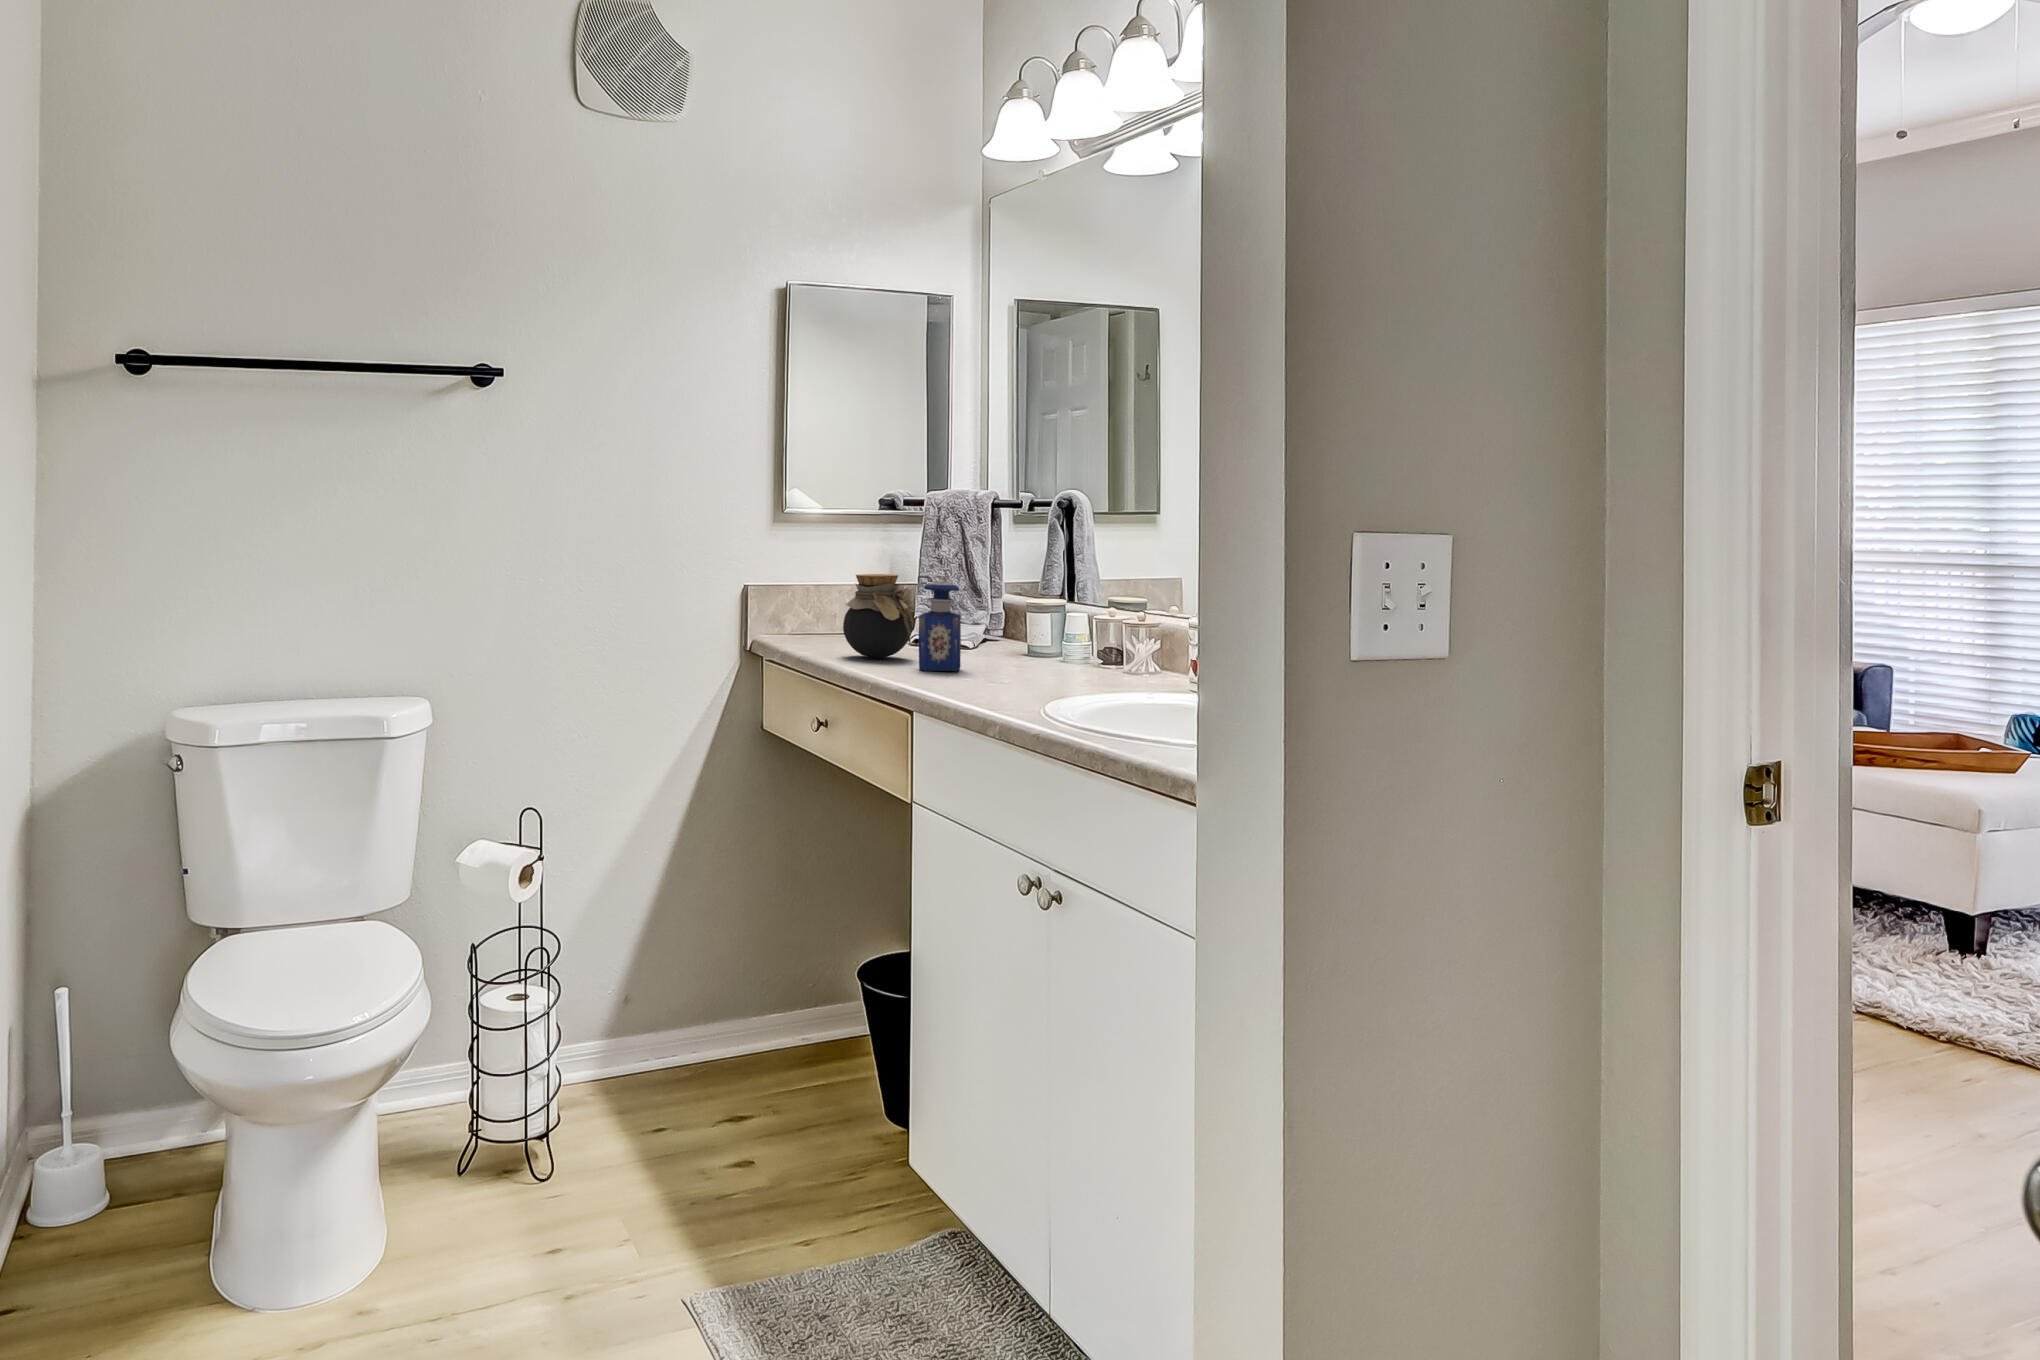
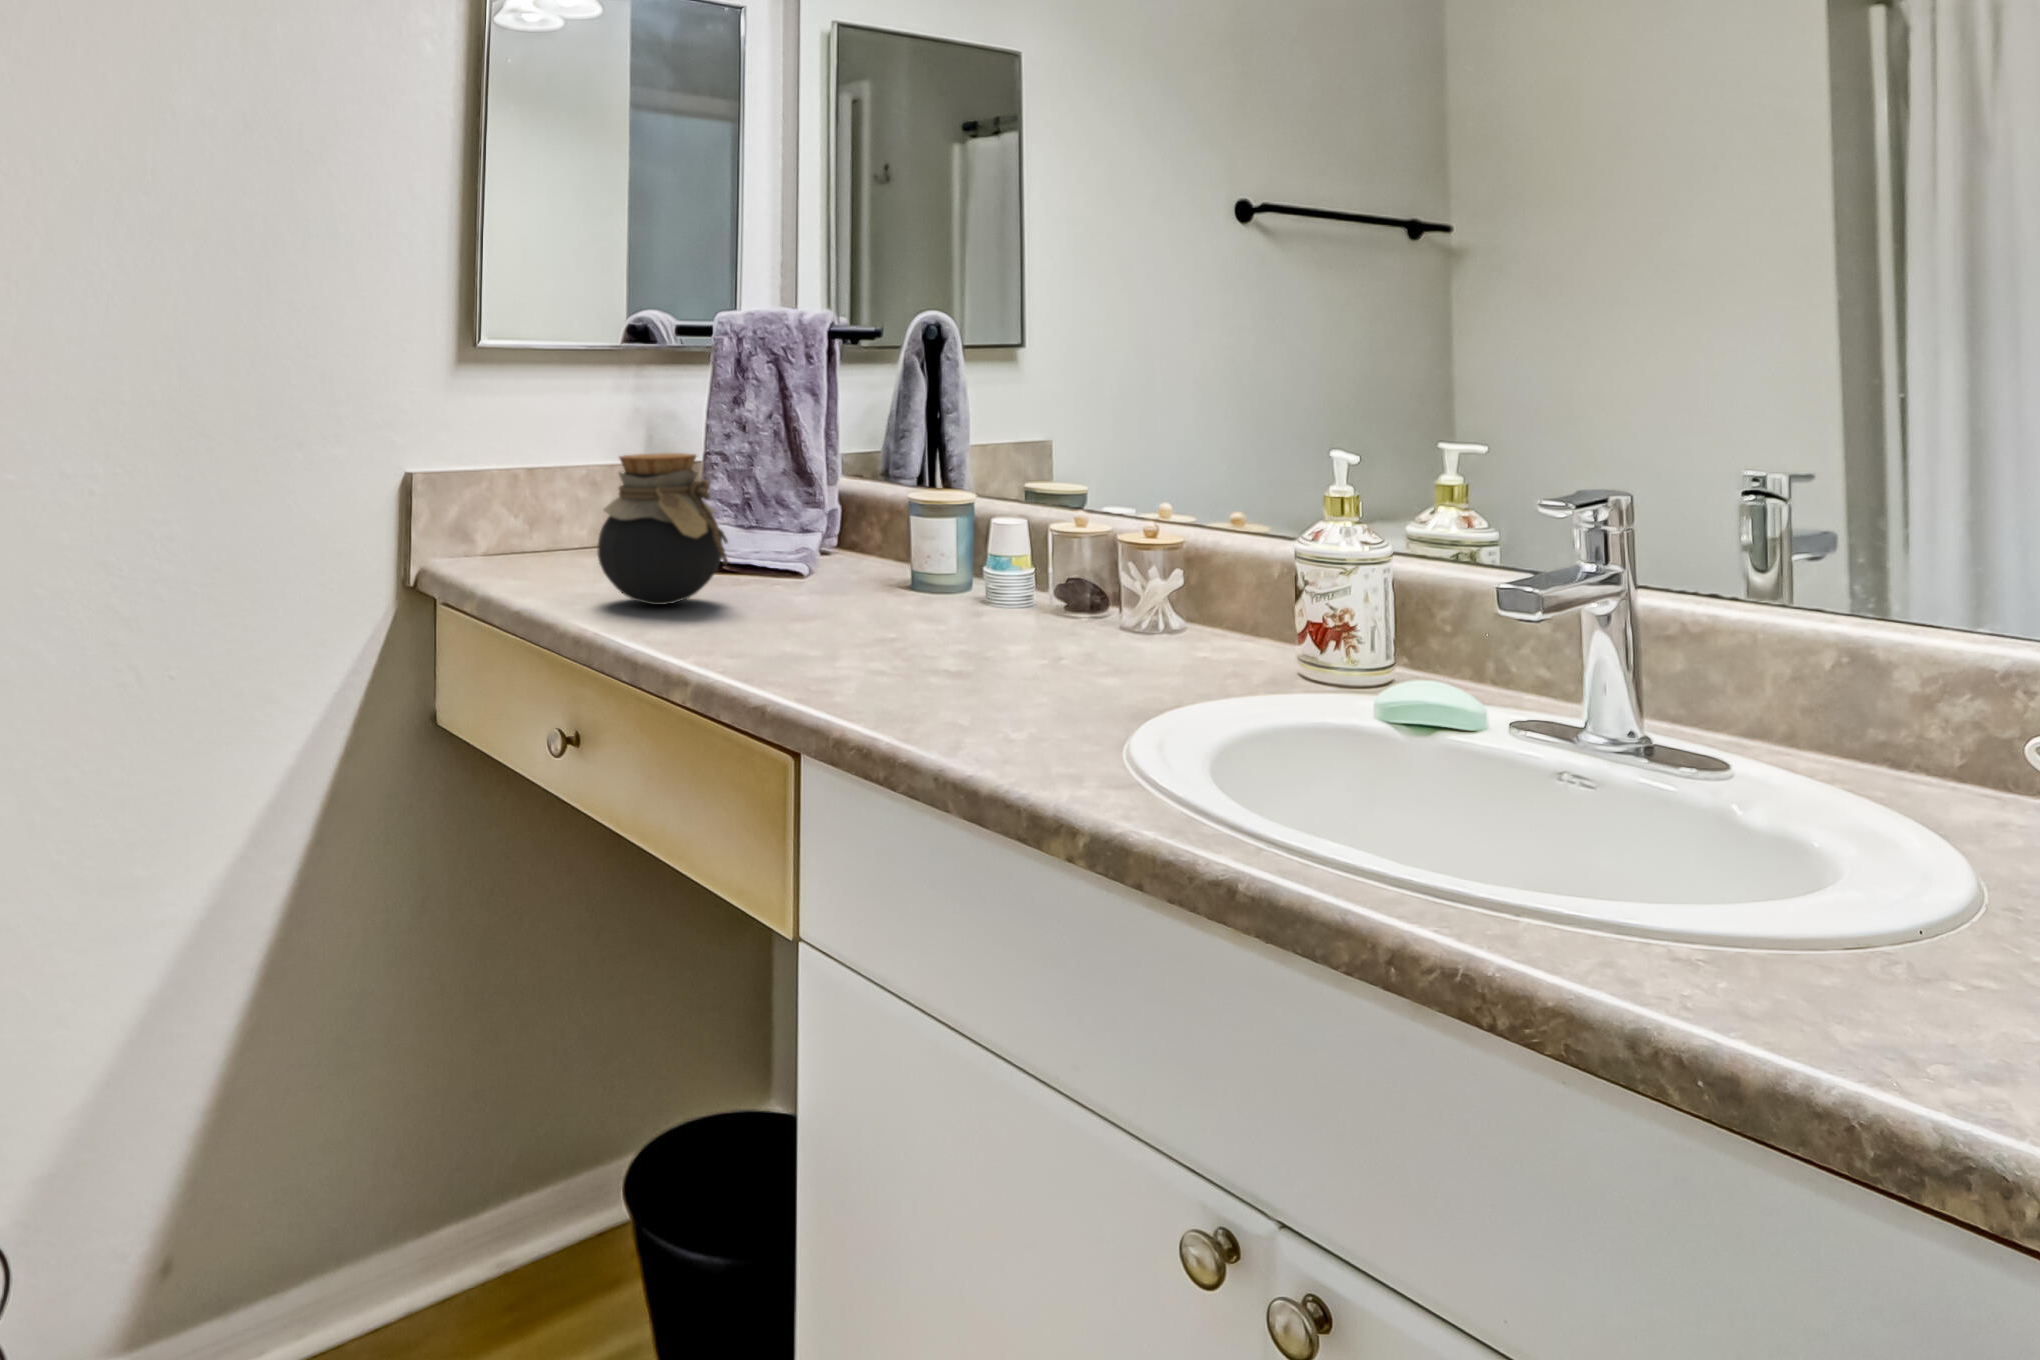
perfume bottle: present [919,582,961,671] -> none [755,465,836,633]

